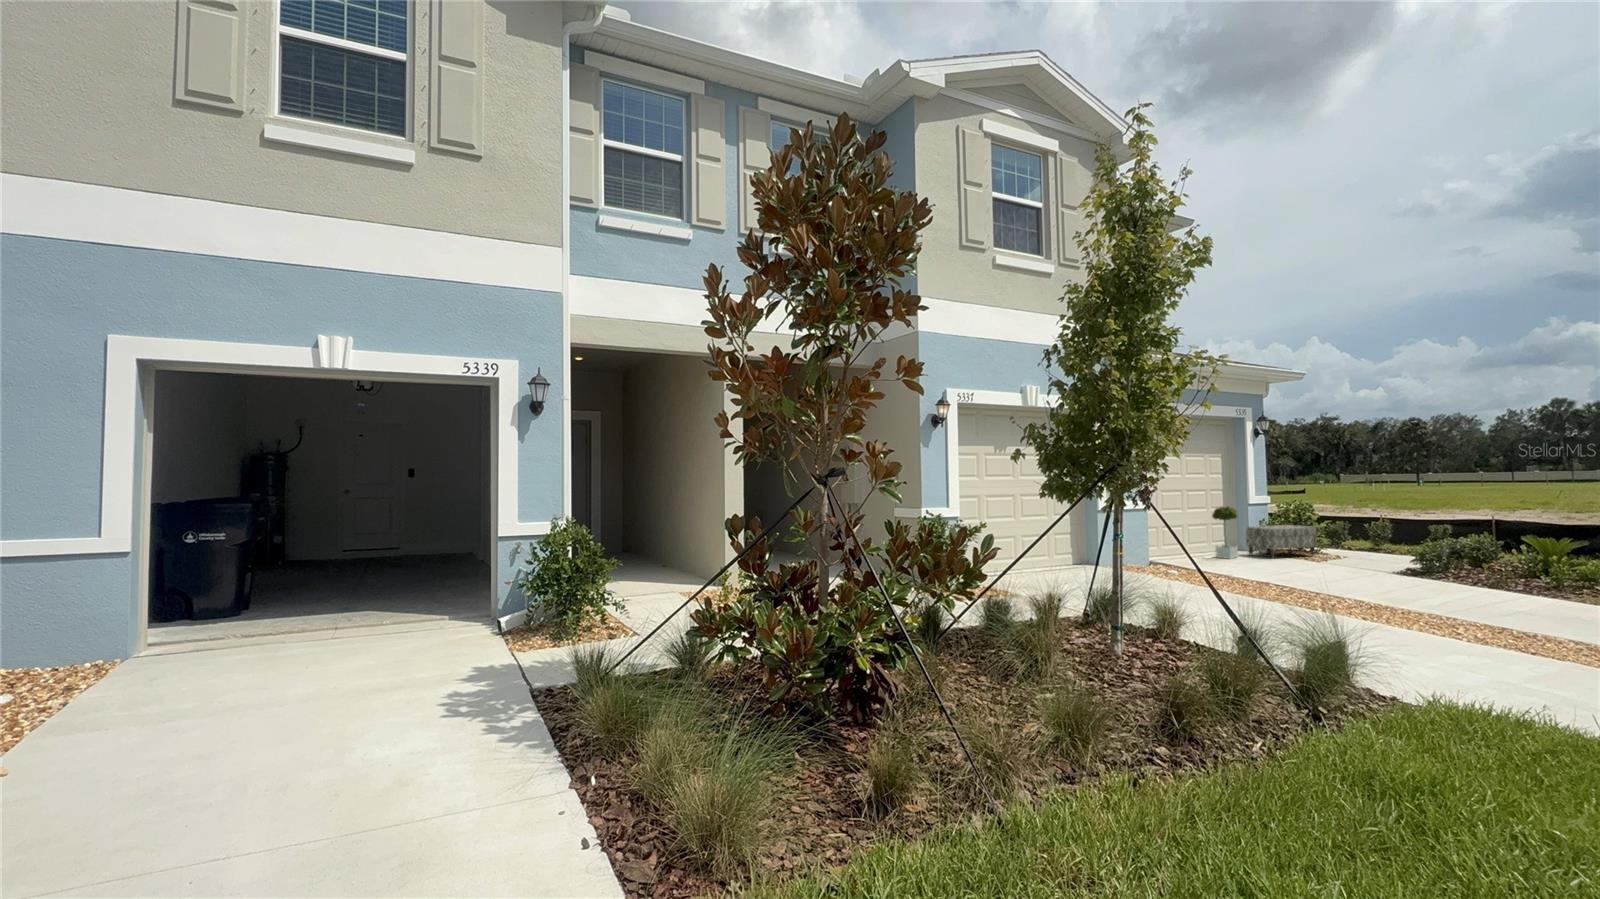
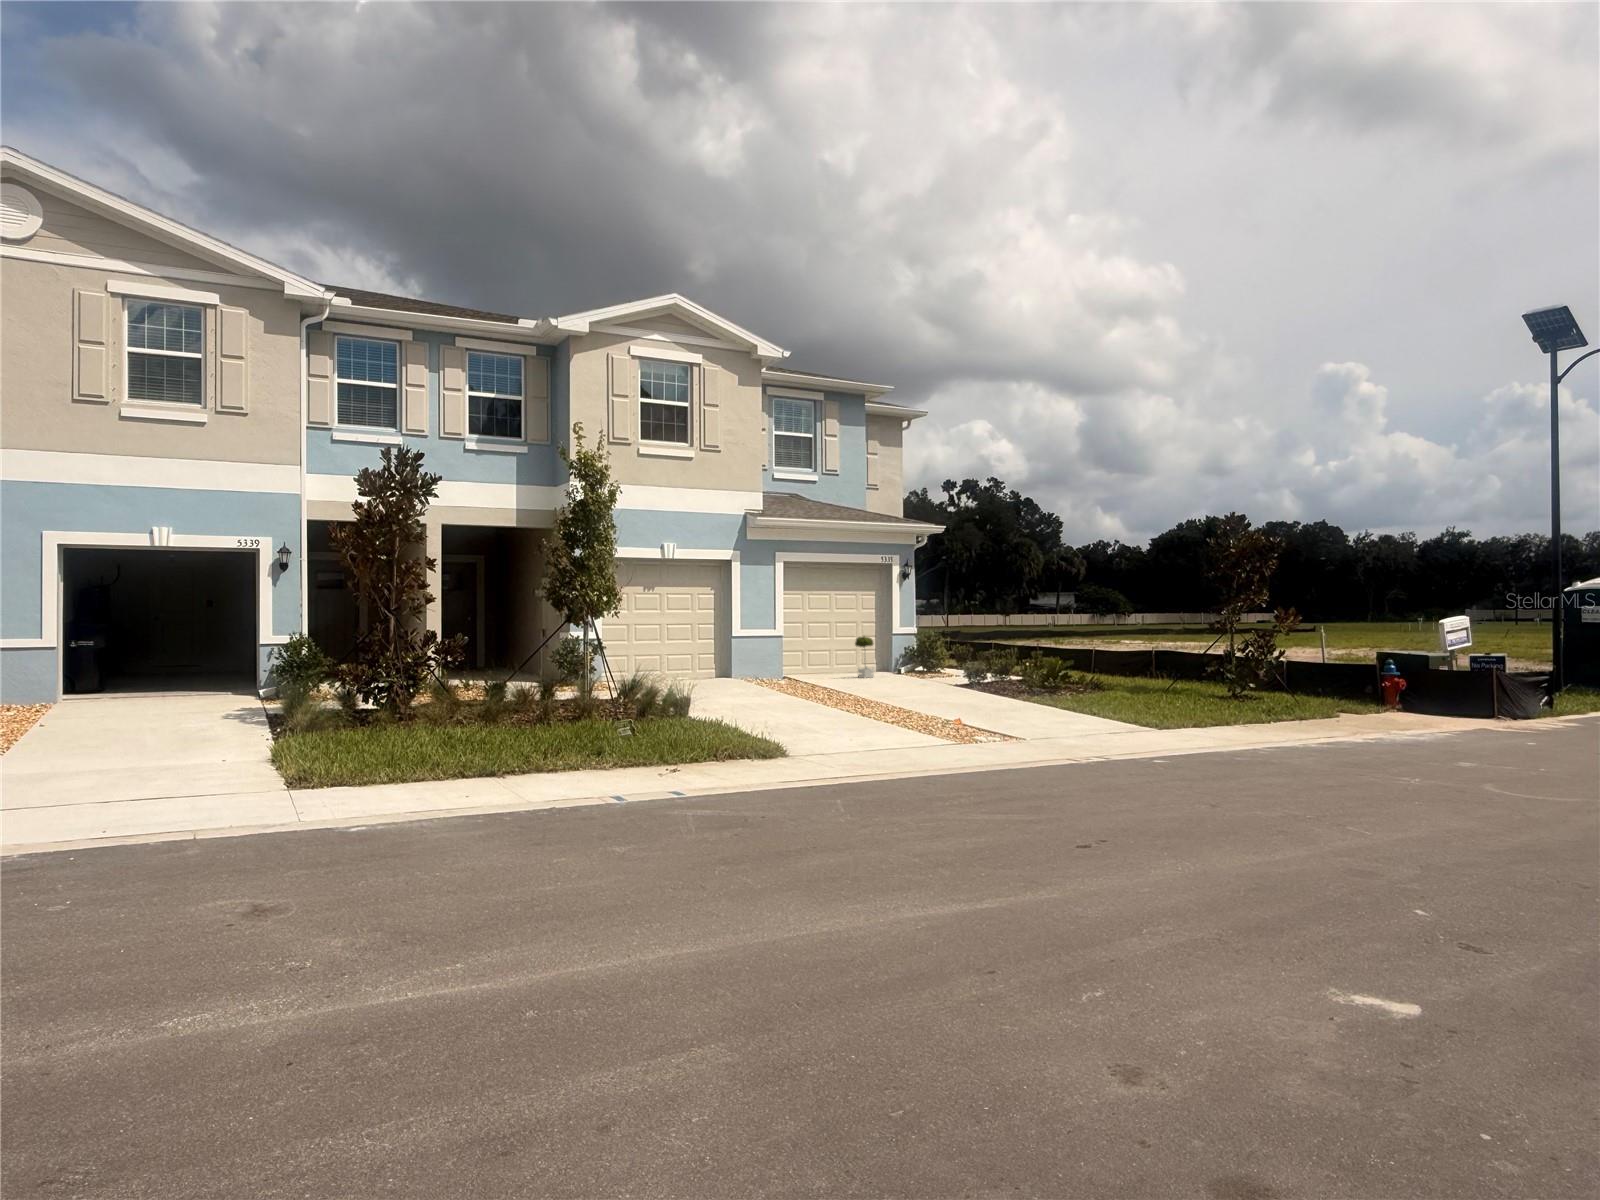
bench: present [1246,525,1317,559] -> none [889,652,944,678]

